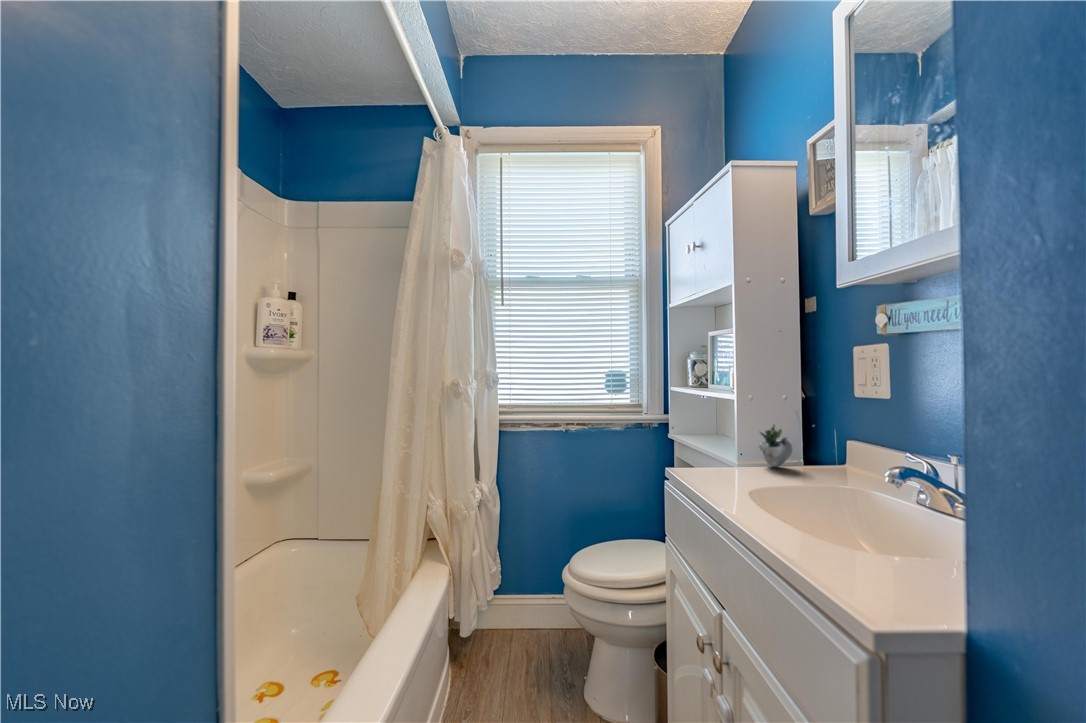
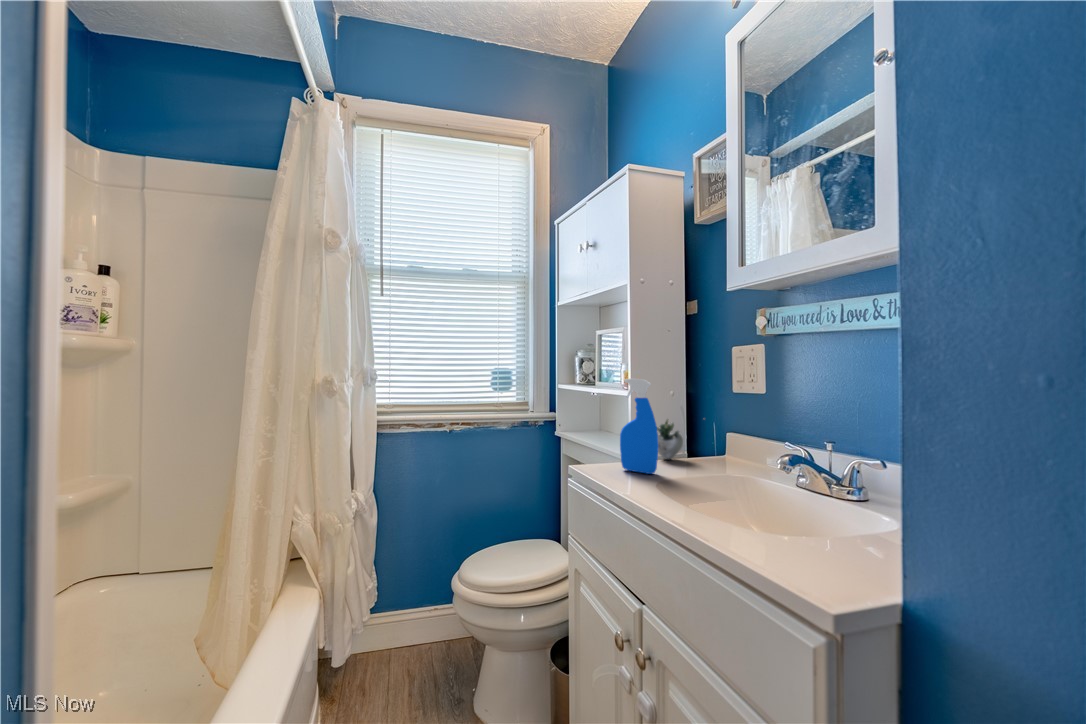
spray bottle: none [715,382,755,480] -> present [620,379,658,474]

